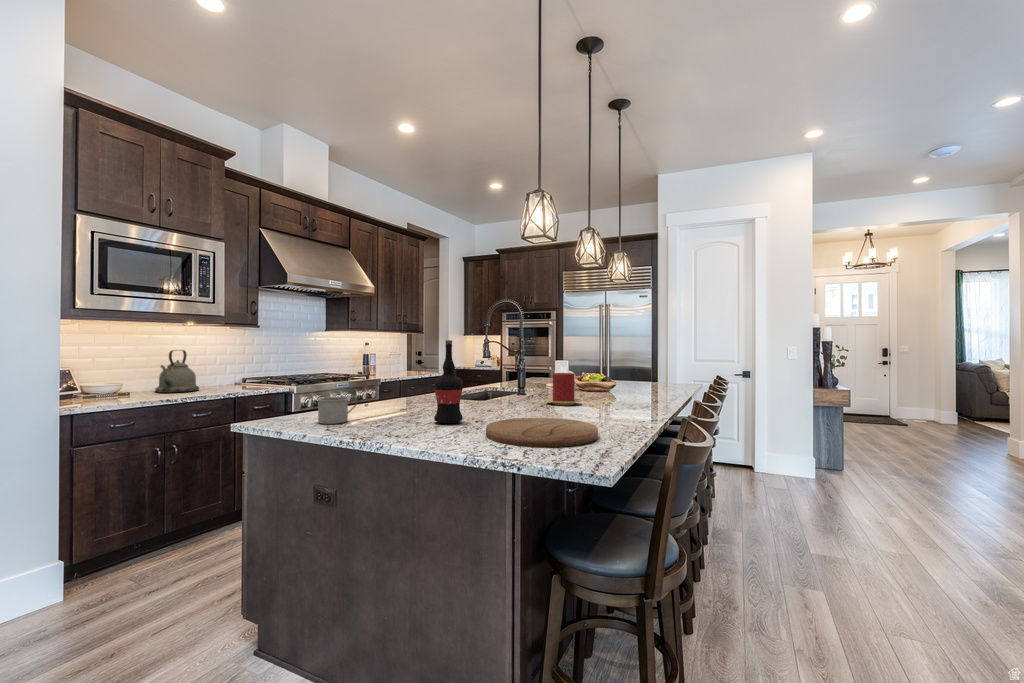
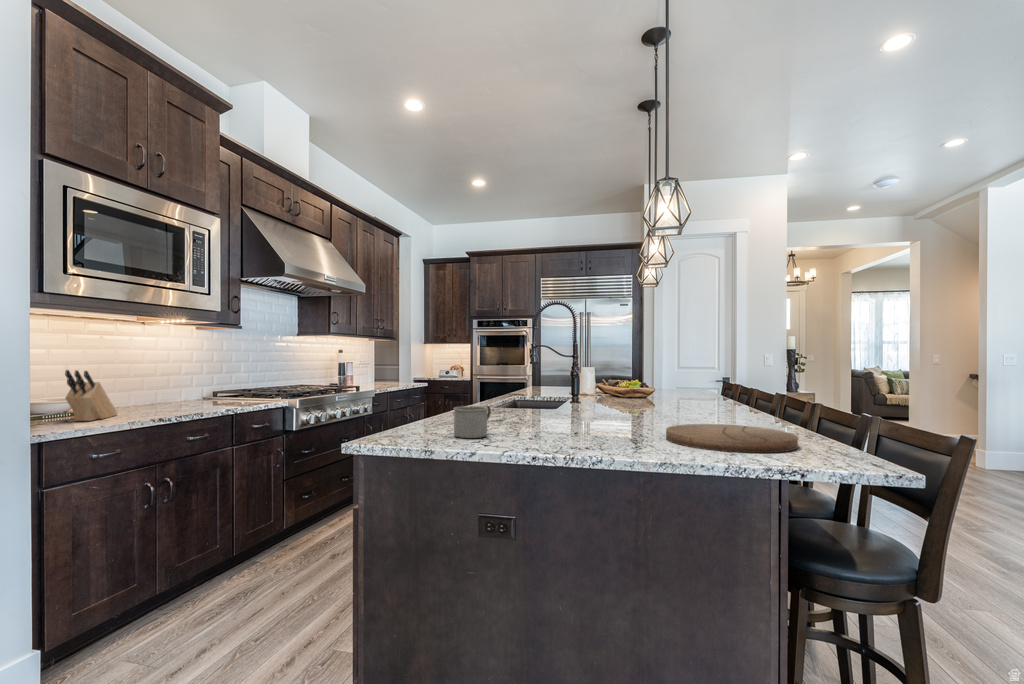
wine bottle: present [434,340,463,423] -> none [580,340,613,433]
kettle: present [155,350,199,393] -> none [122,356,179,410]
knife block: none [96,362,144,401] -> present [65,370,117,421]
candle: present [546,373,582,405] -> none [626,379,665,413]

